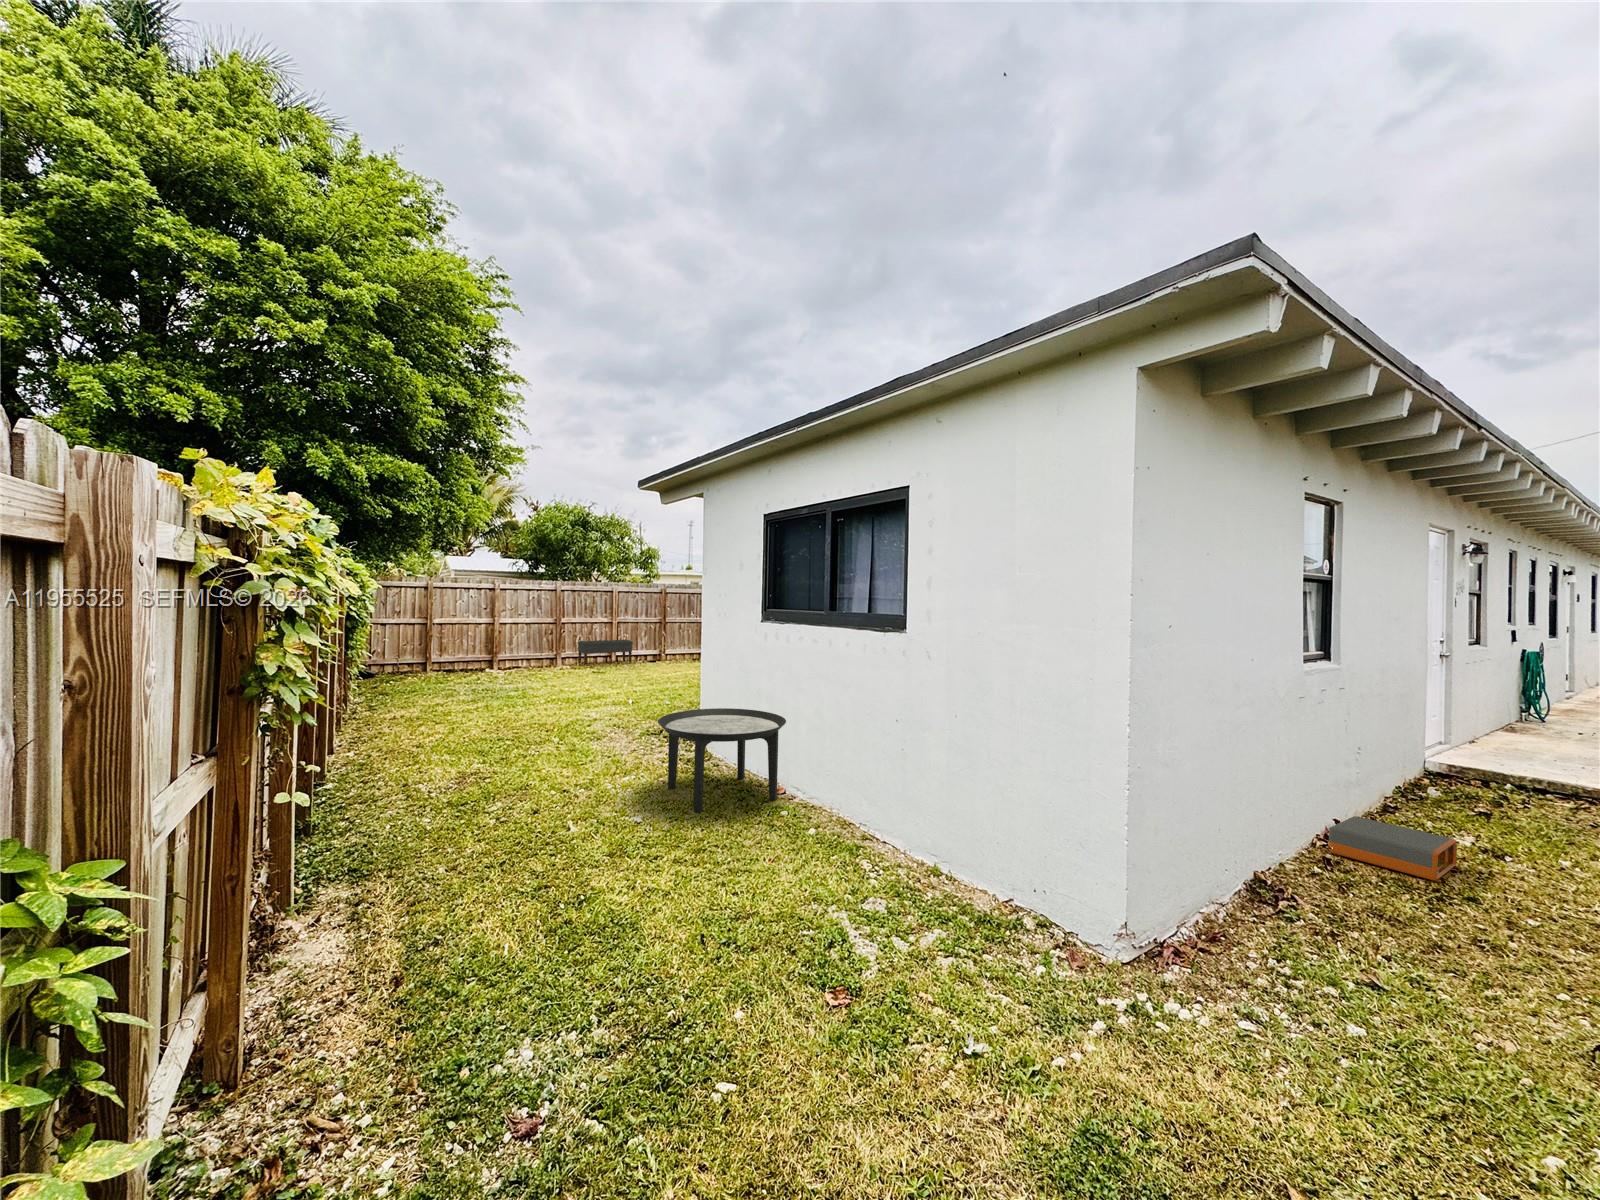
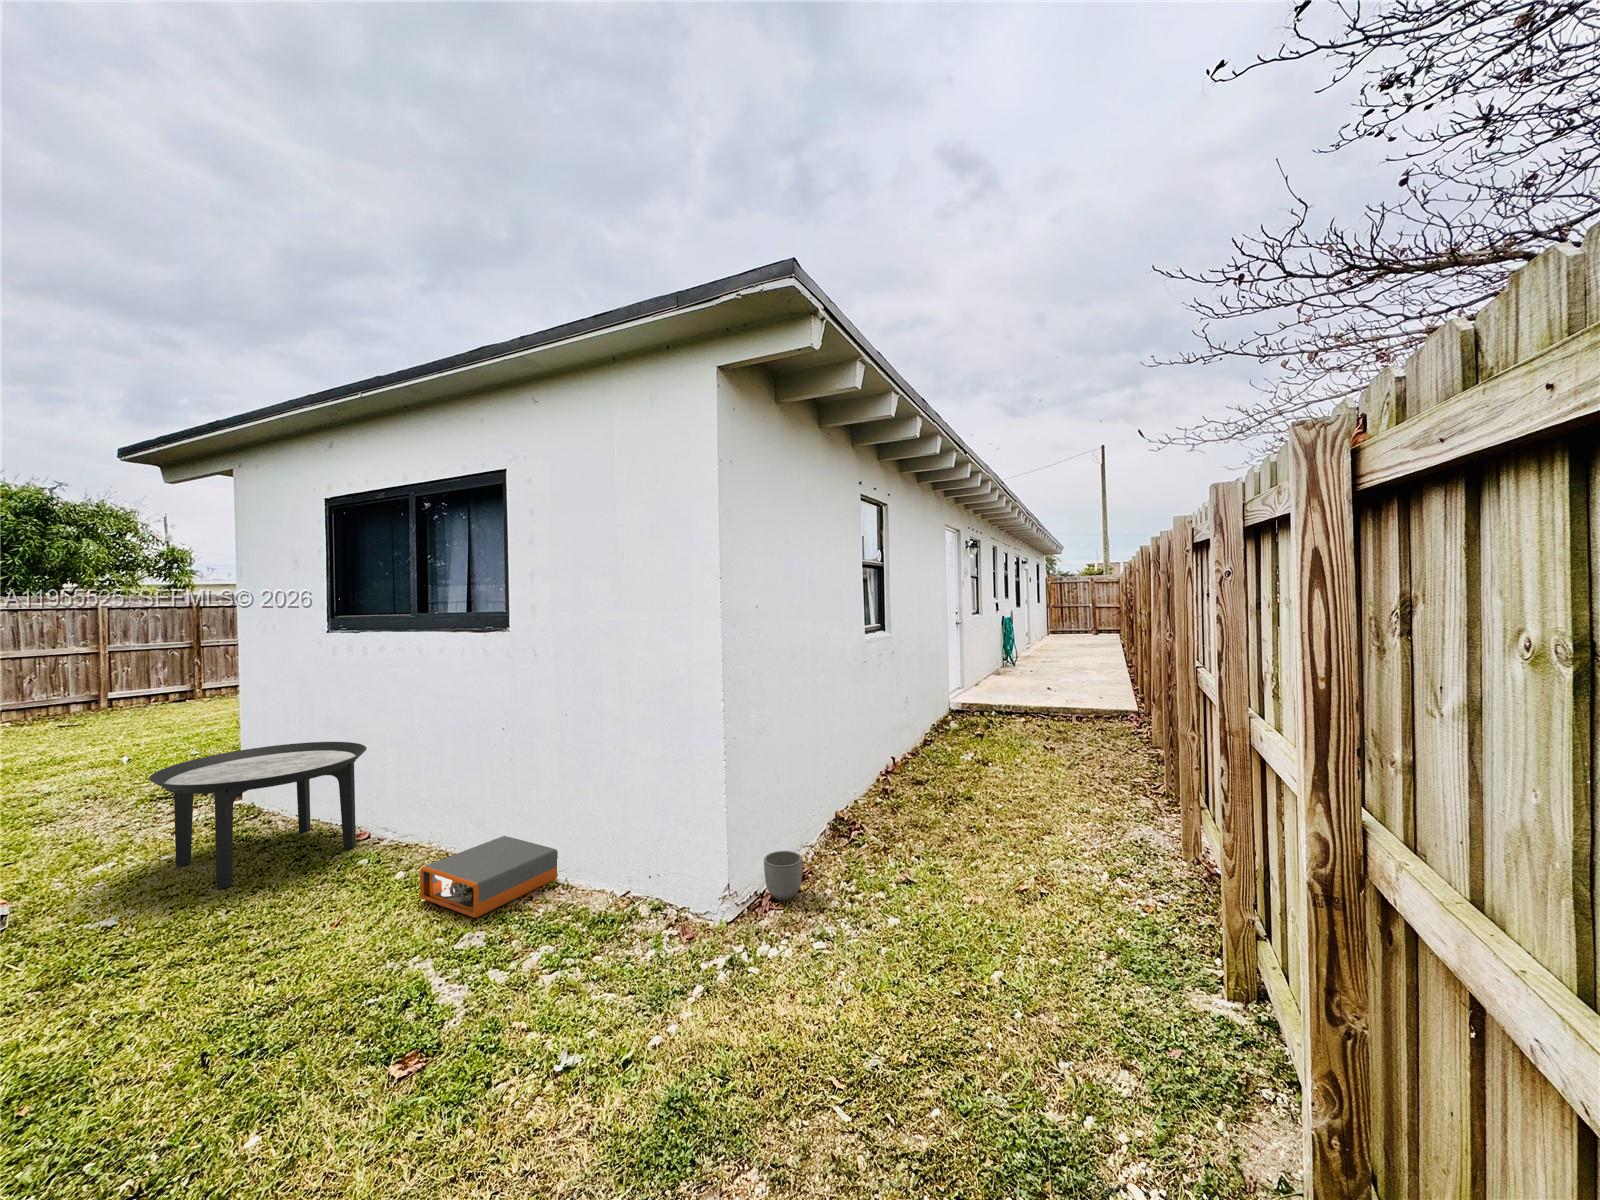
bench: present [578,640,633,665] -> none [31,675,144,717]
storage box: present [1329,816,1457,880] -> present [420,836,558,918]
planter: none [1167,901,1218,959] -> present [764,851,802,900]

